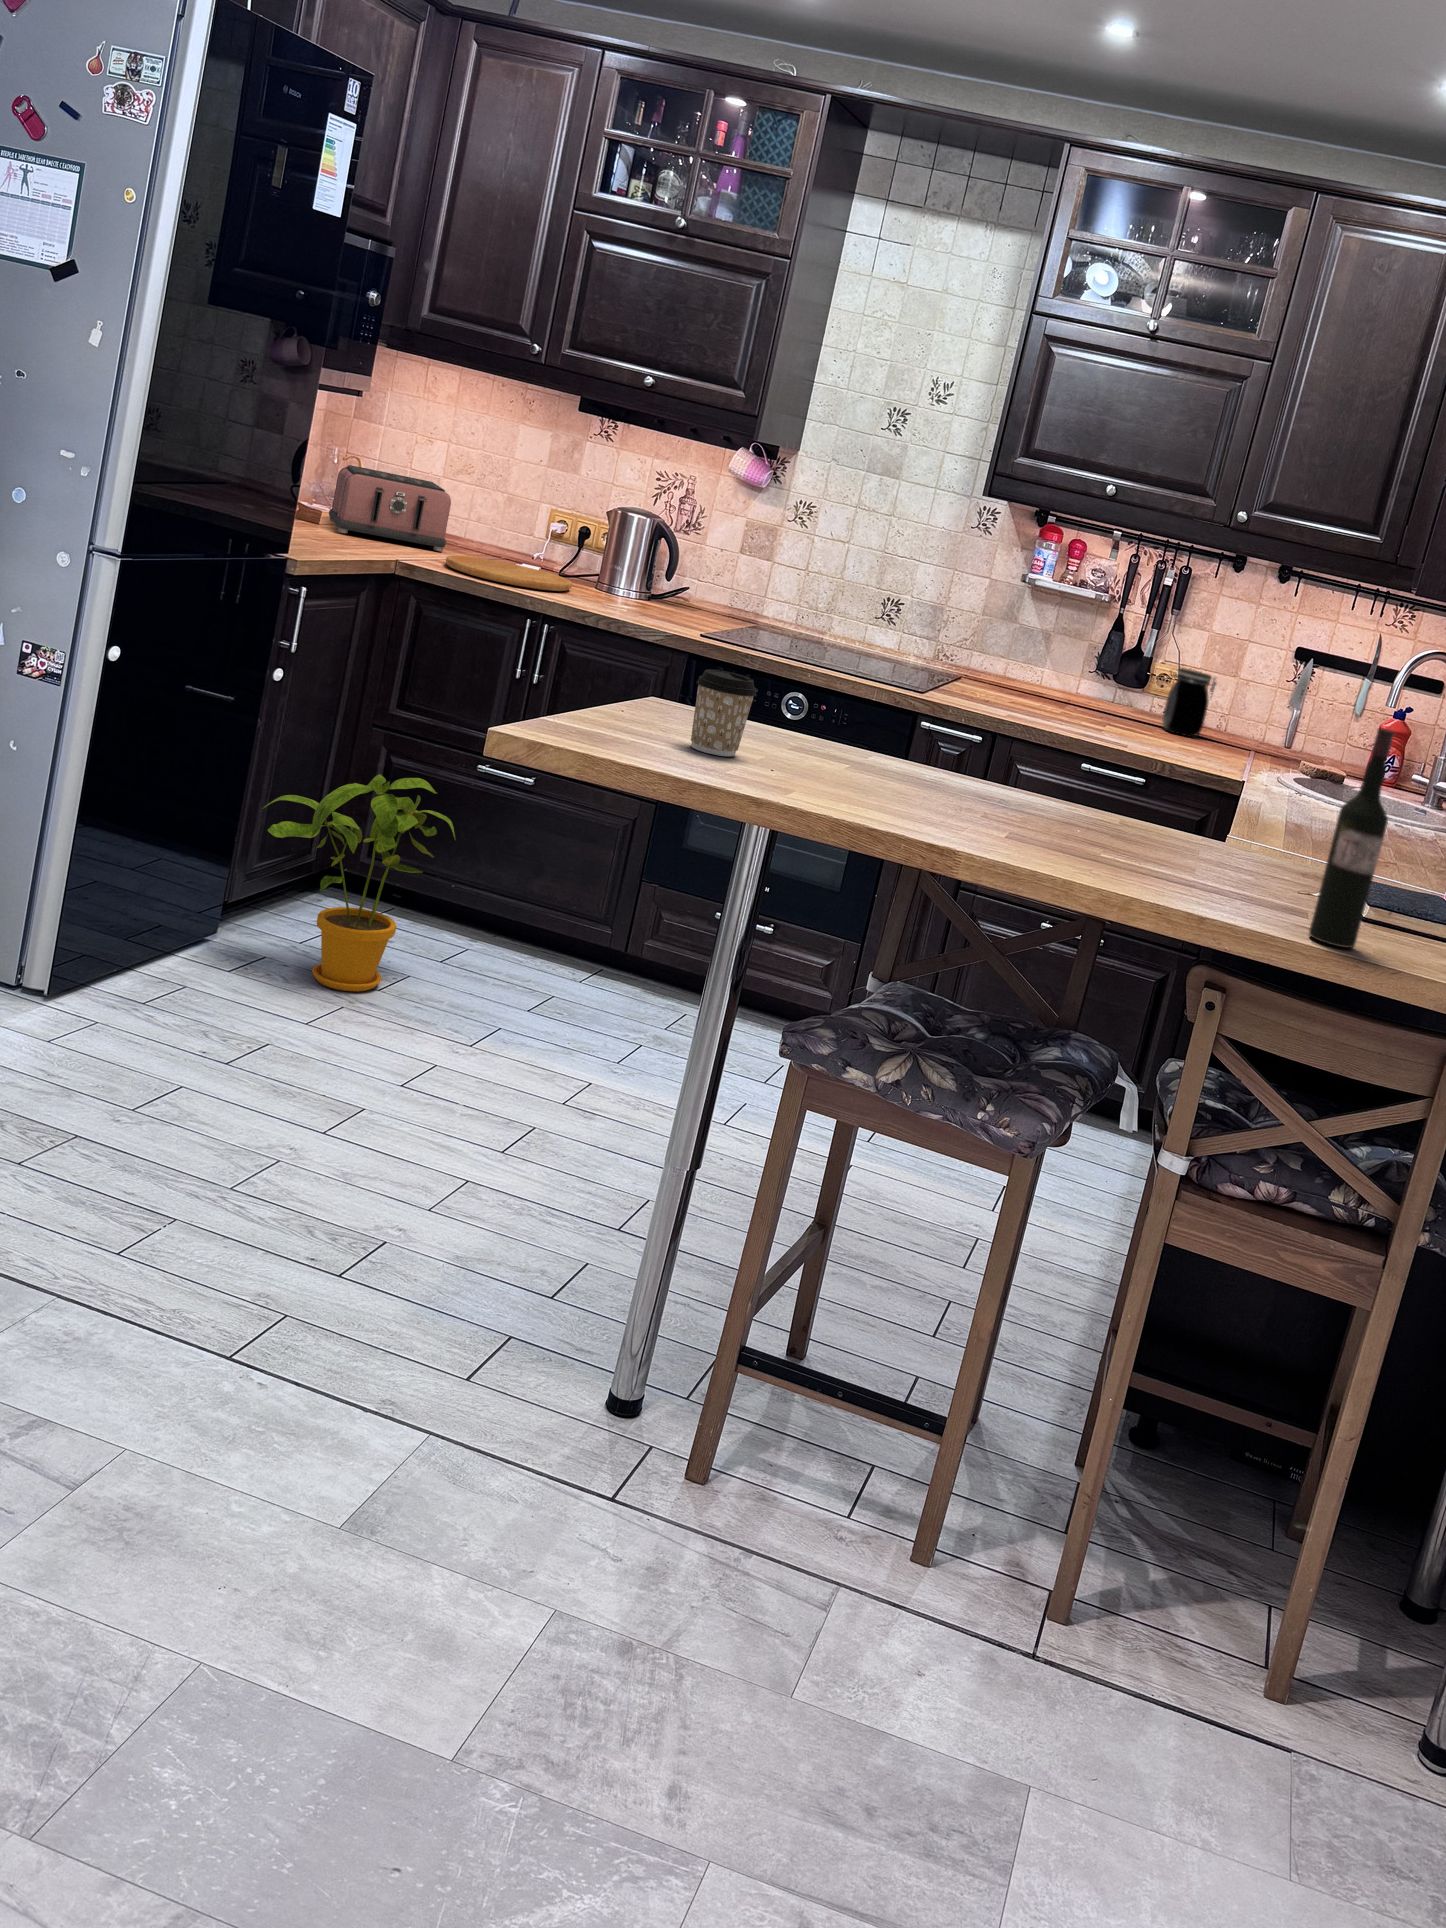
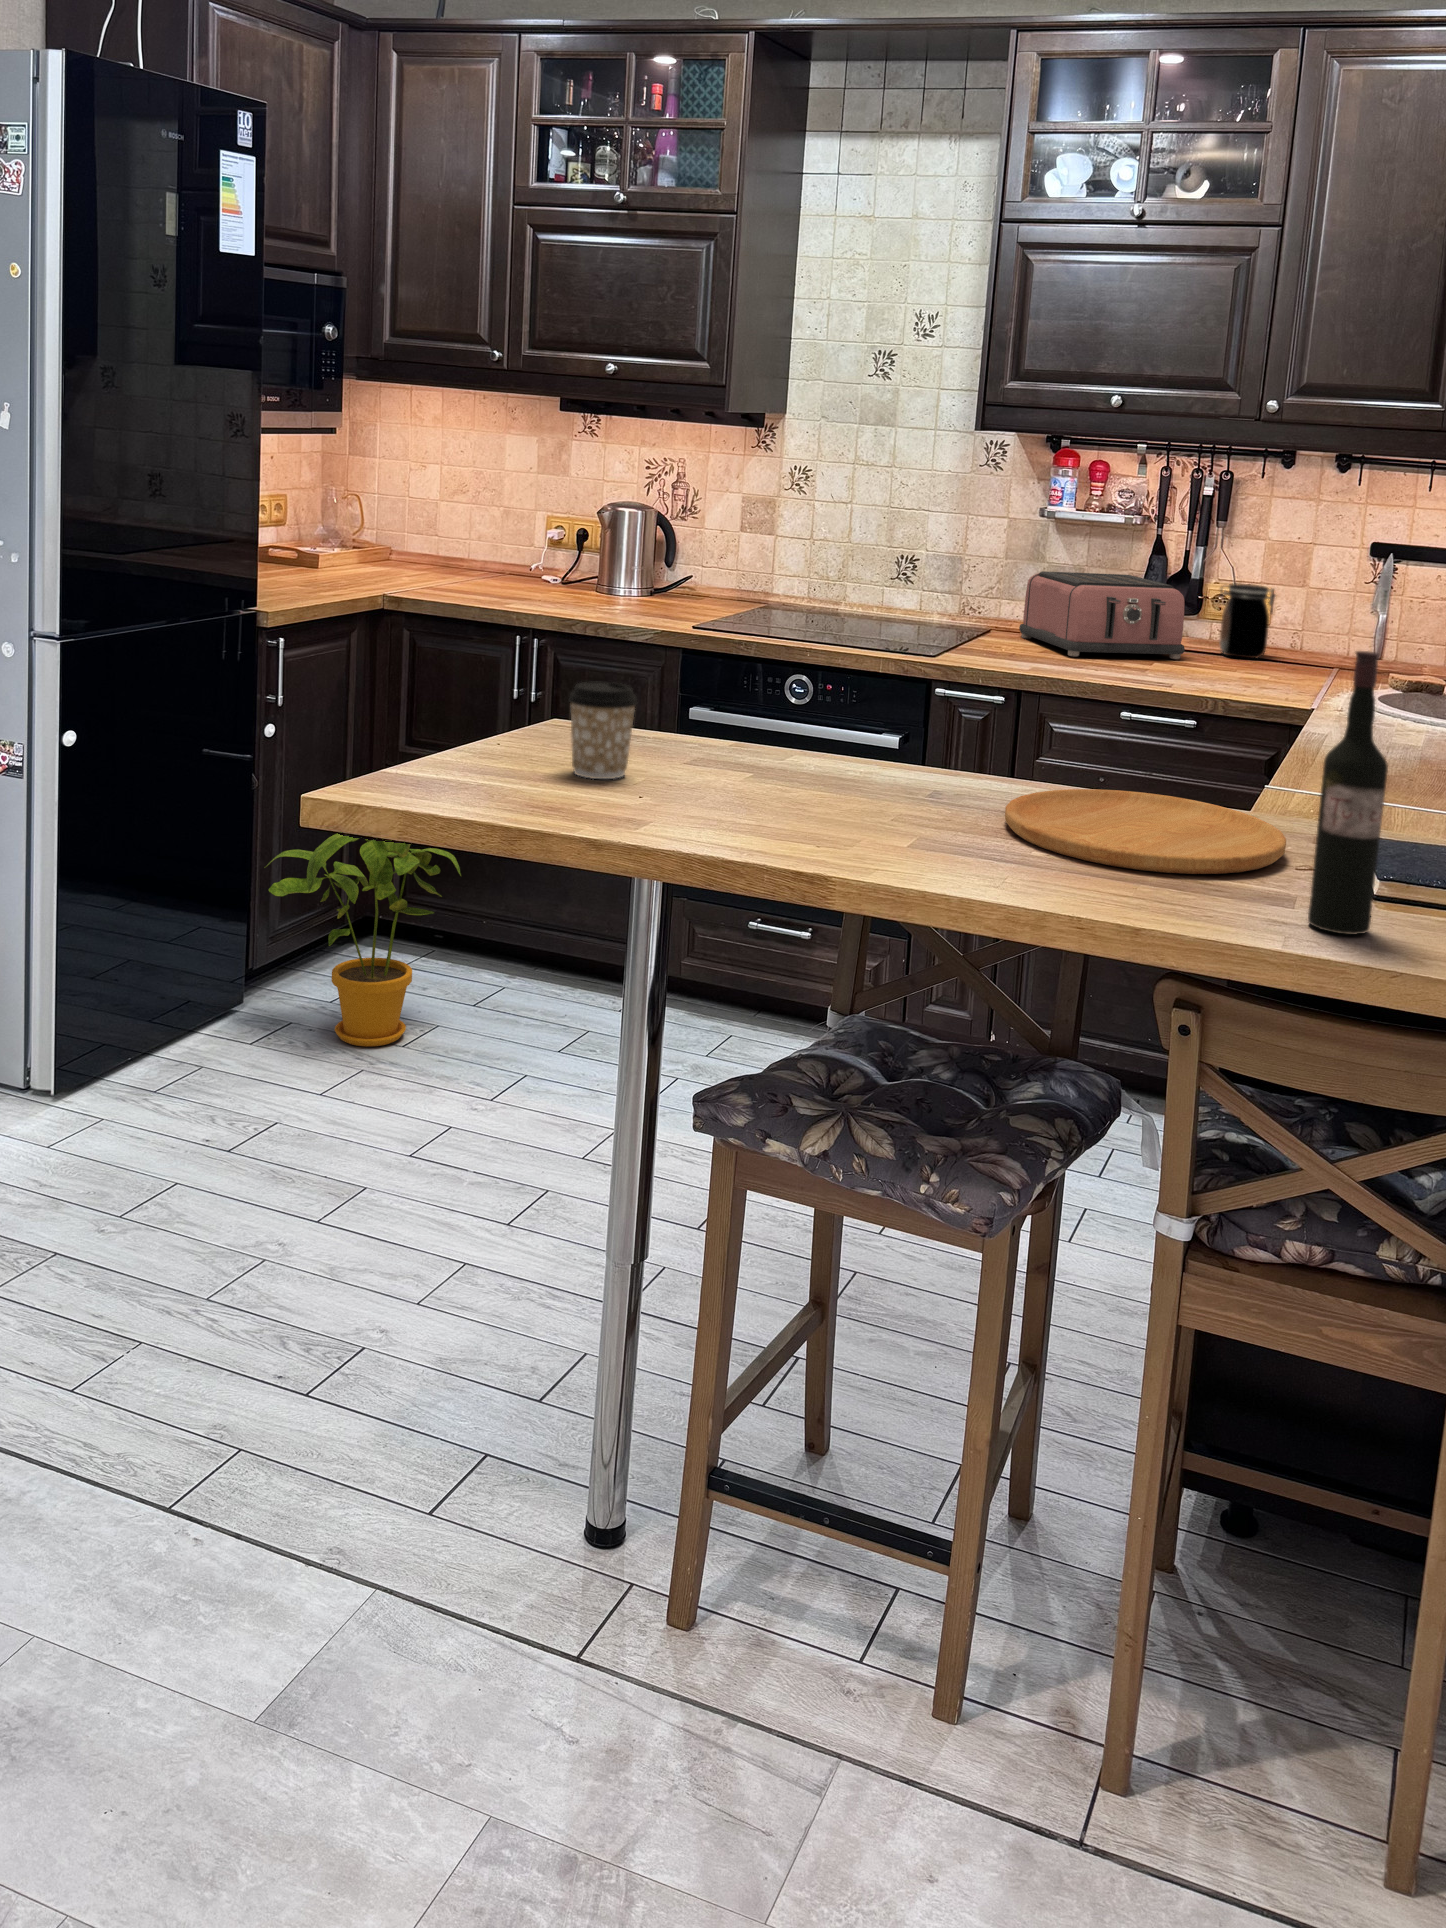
toaster: present [329,465,451,551] -> present [1019,571,1185,659]
cutting board: present [446,555,572,591] -> present [1005,789,1286,874]

